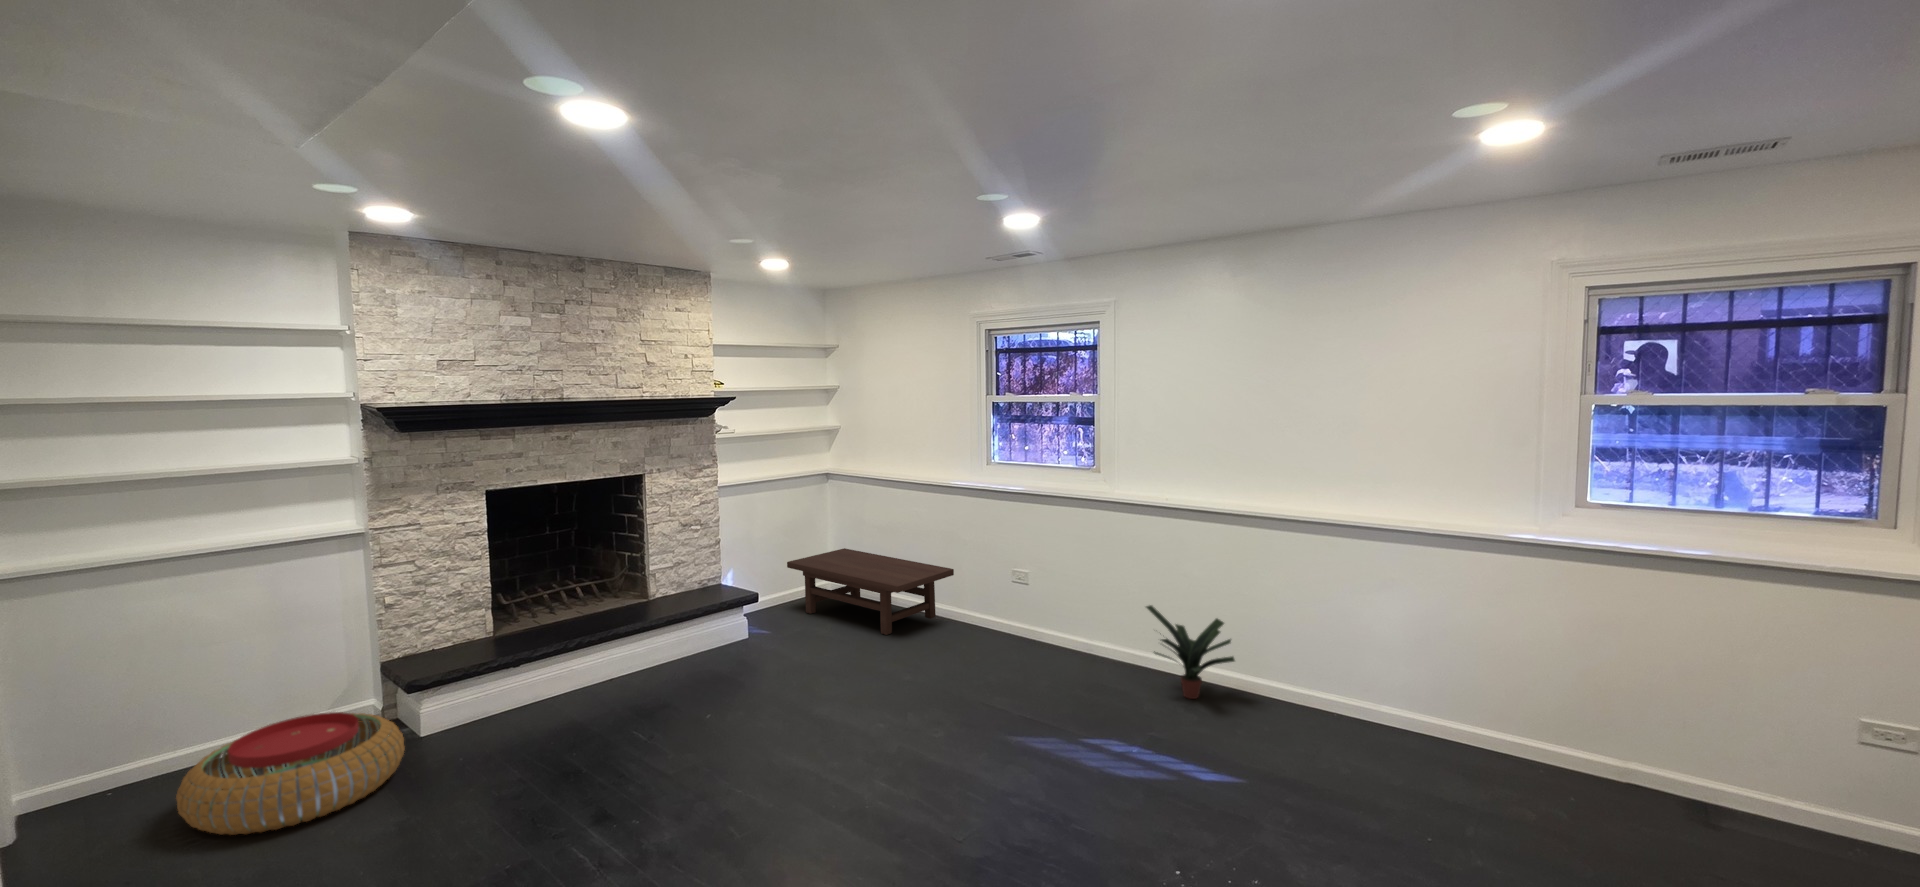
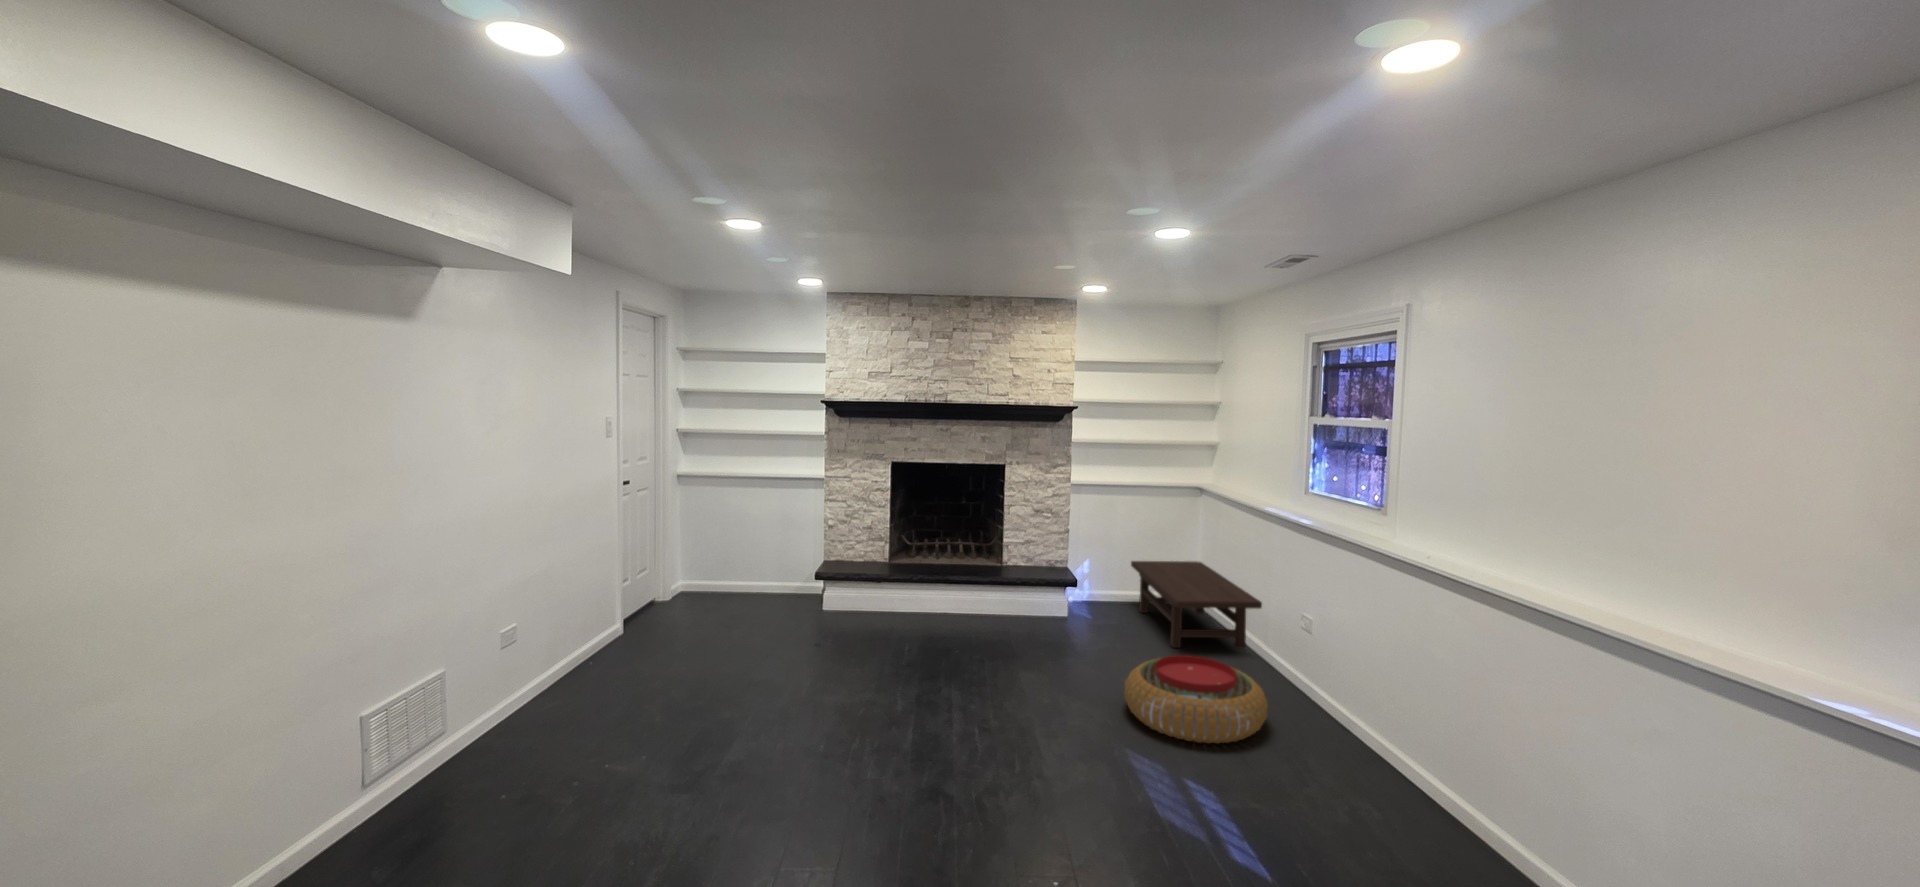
potted plant: present [1146,605,1235,699] -> none [1344,687,1463,824]
pouf: present [176,712,405,835] -> present [1124,655,1268,743]

